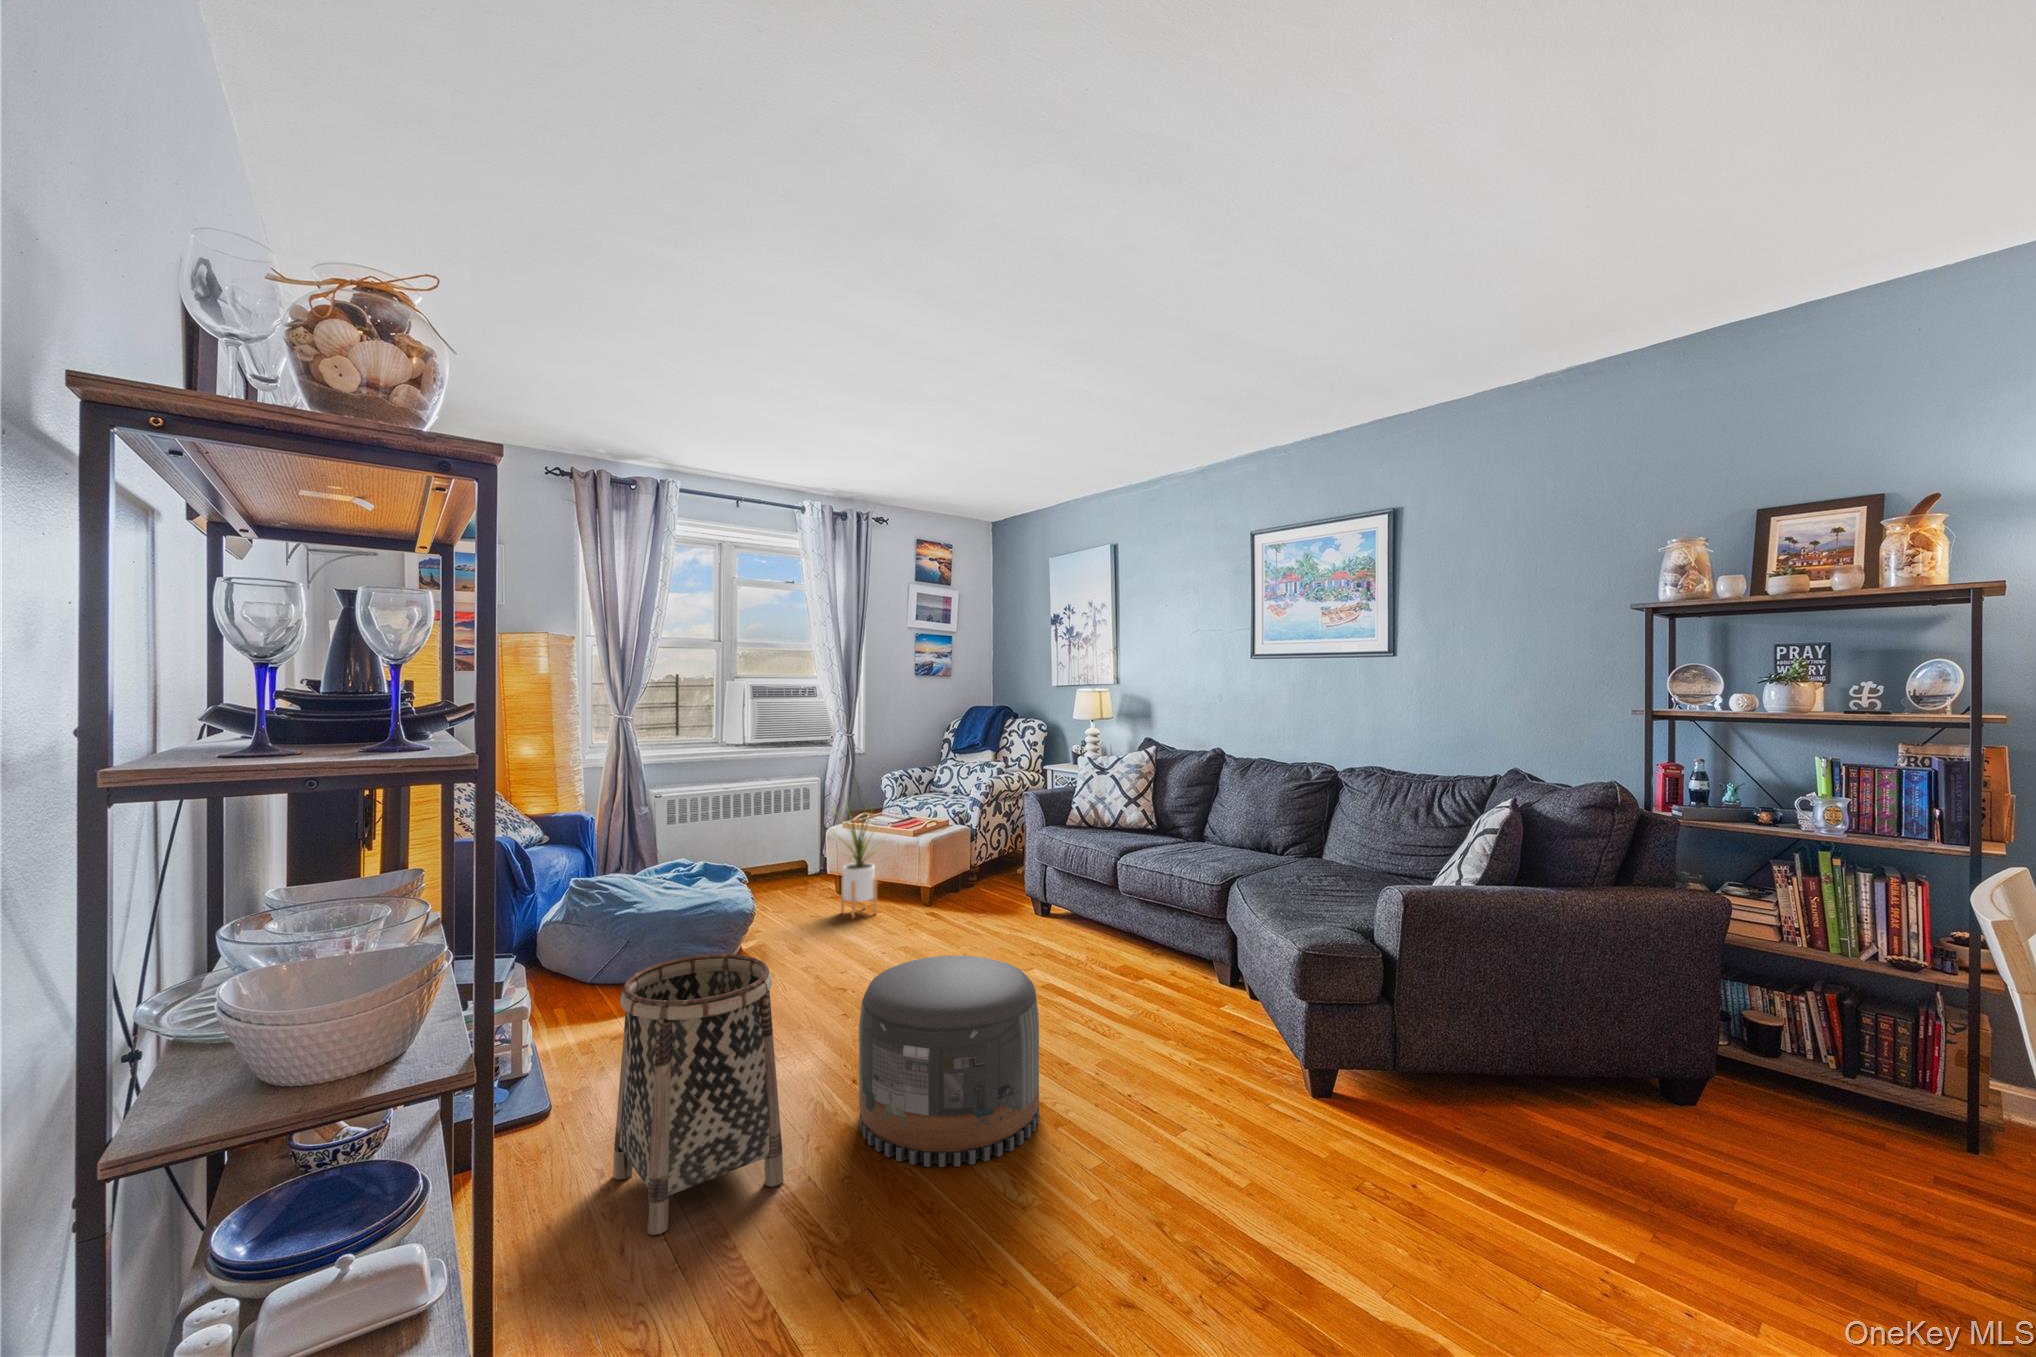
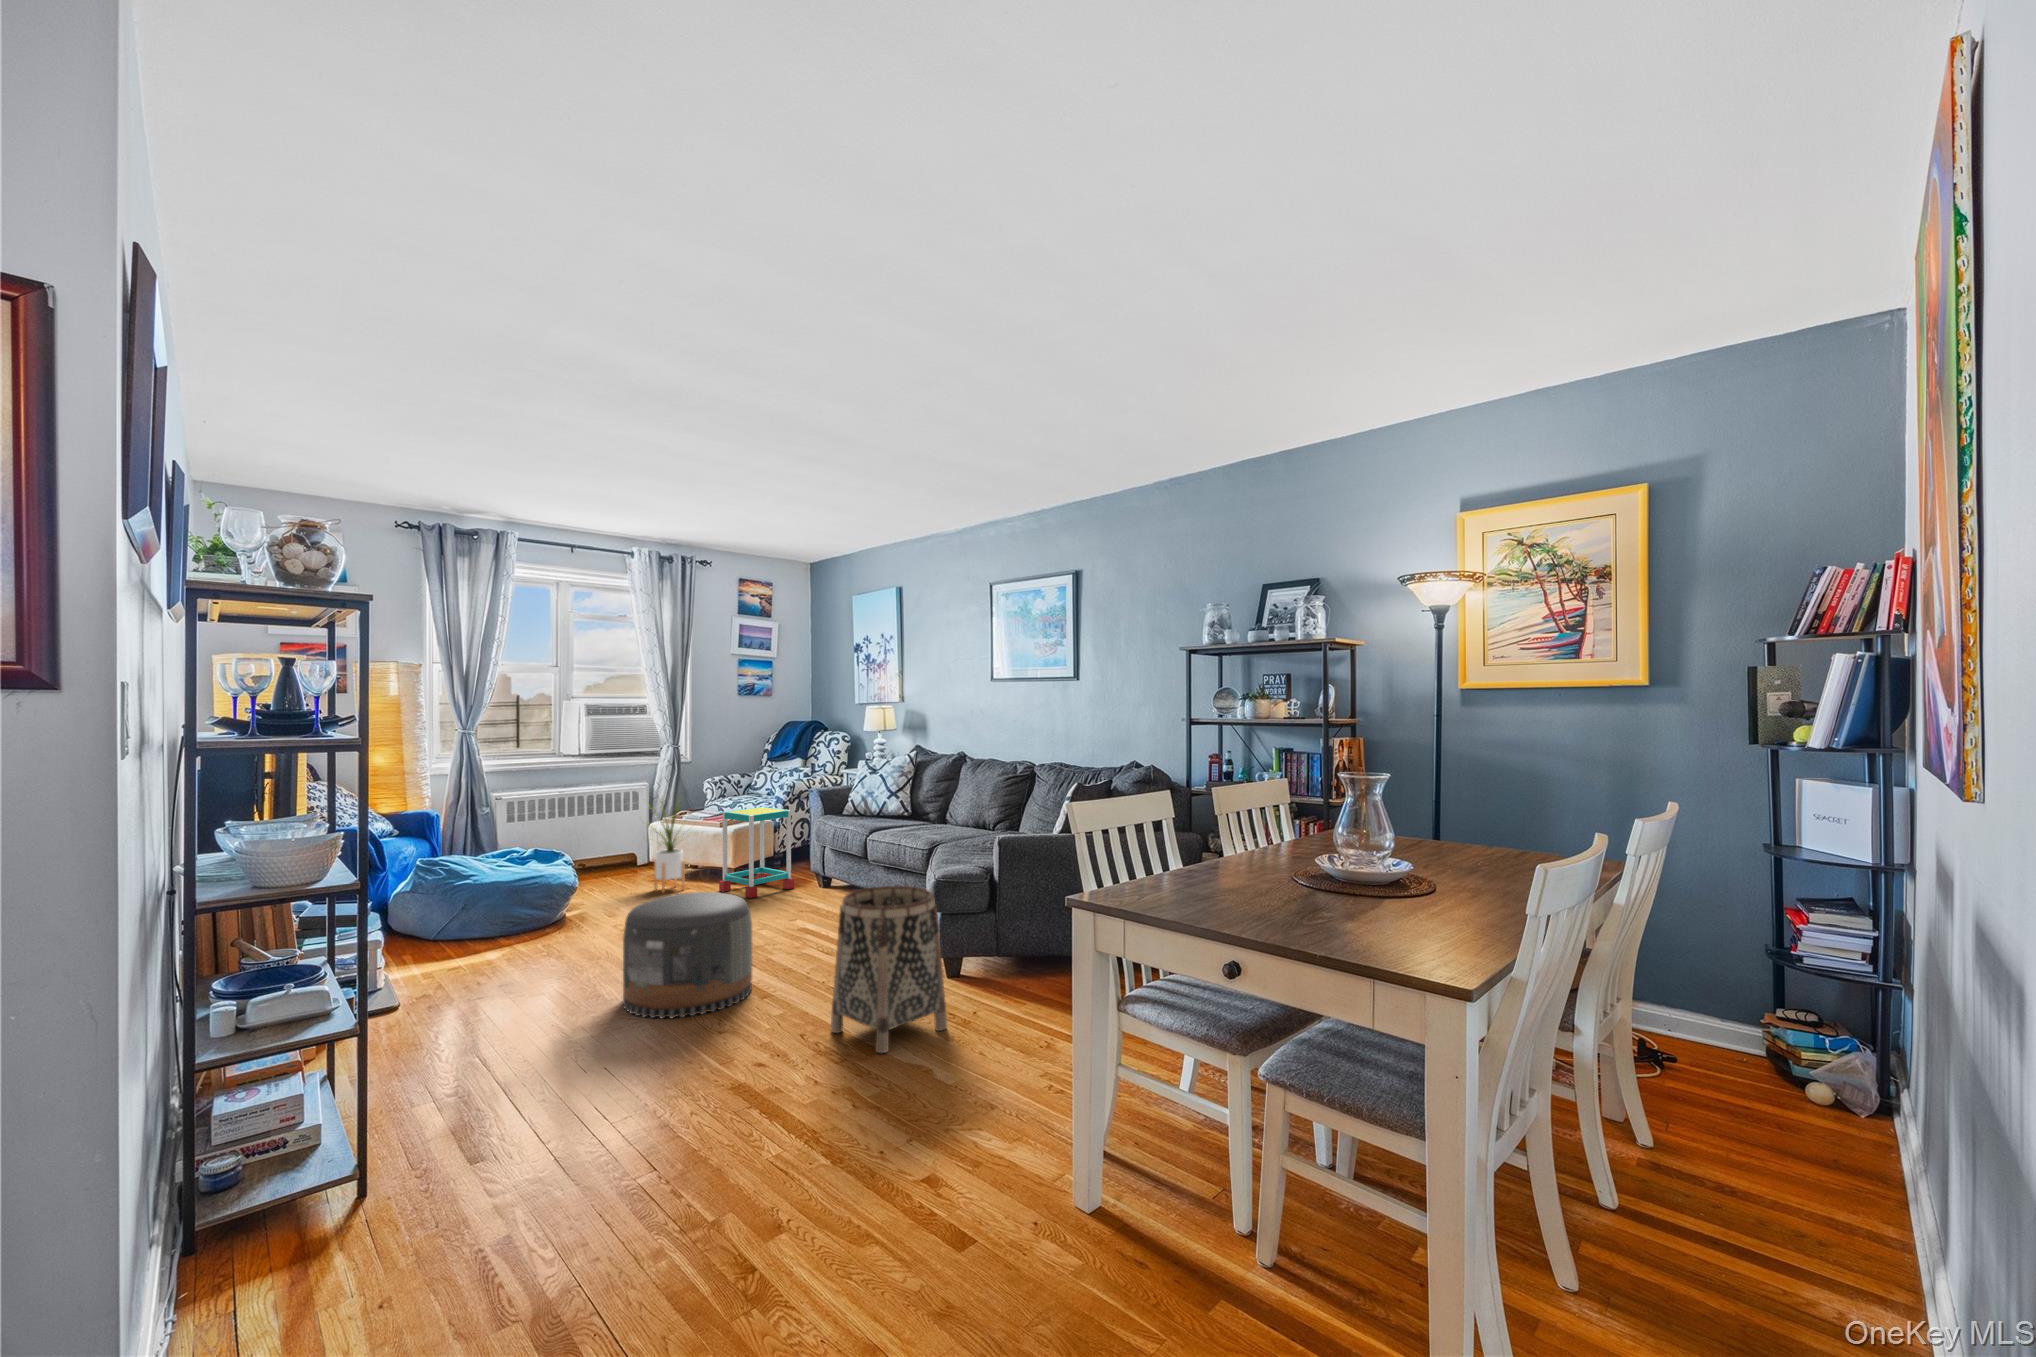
side table: none [920,813,1011,931] -> present [719,807,794,898]
basket: present [613,954,783,1235] -> present [831,886,947,1053]

